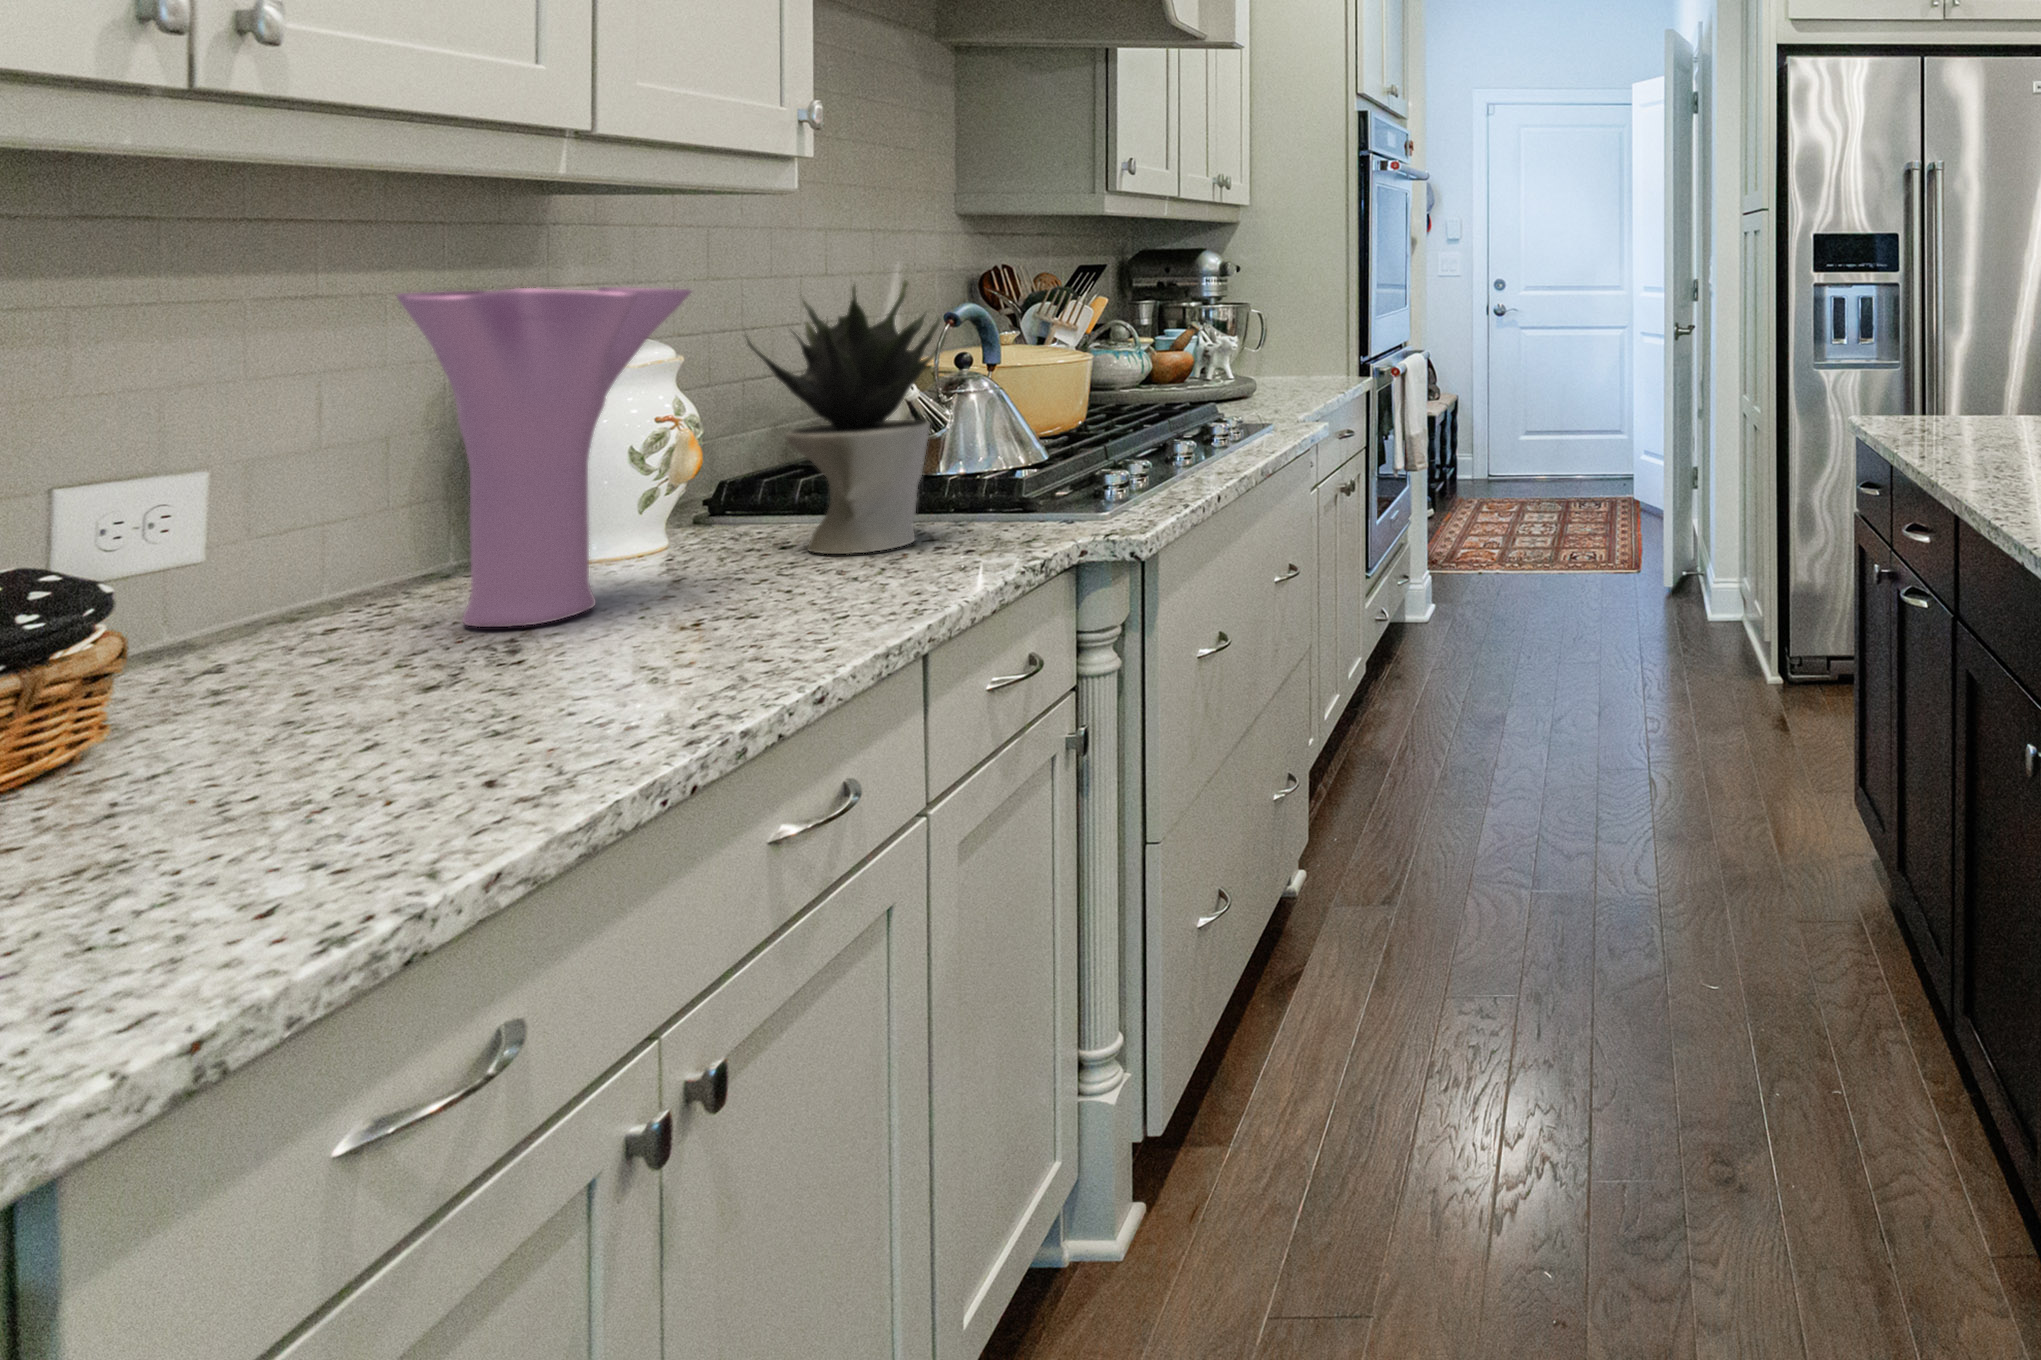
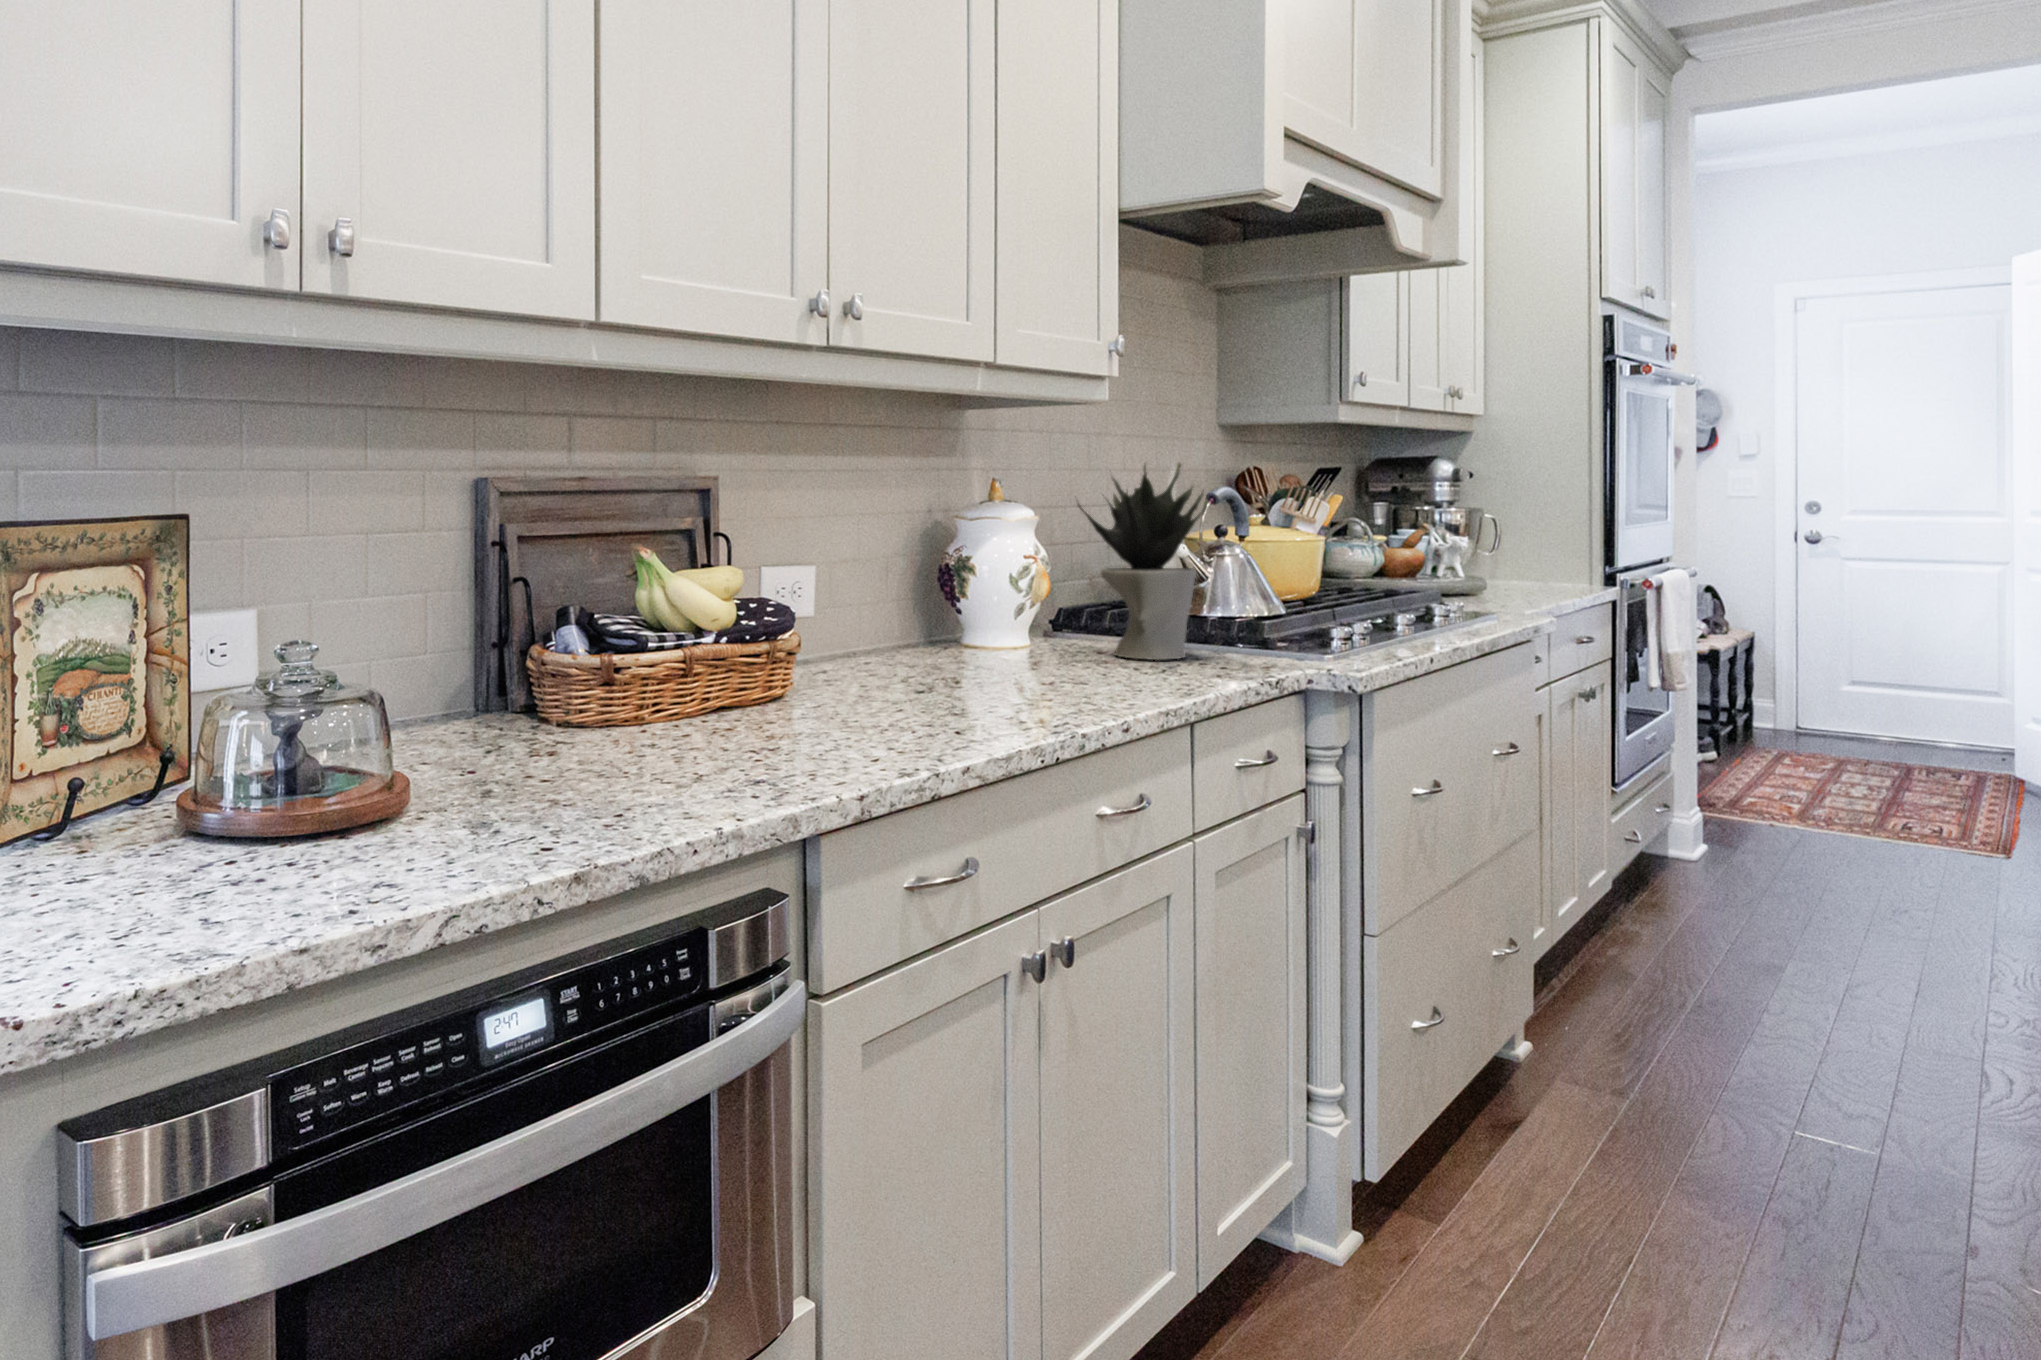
vase: present [397,287,691,627] -> none [896,462,1047,671]

